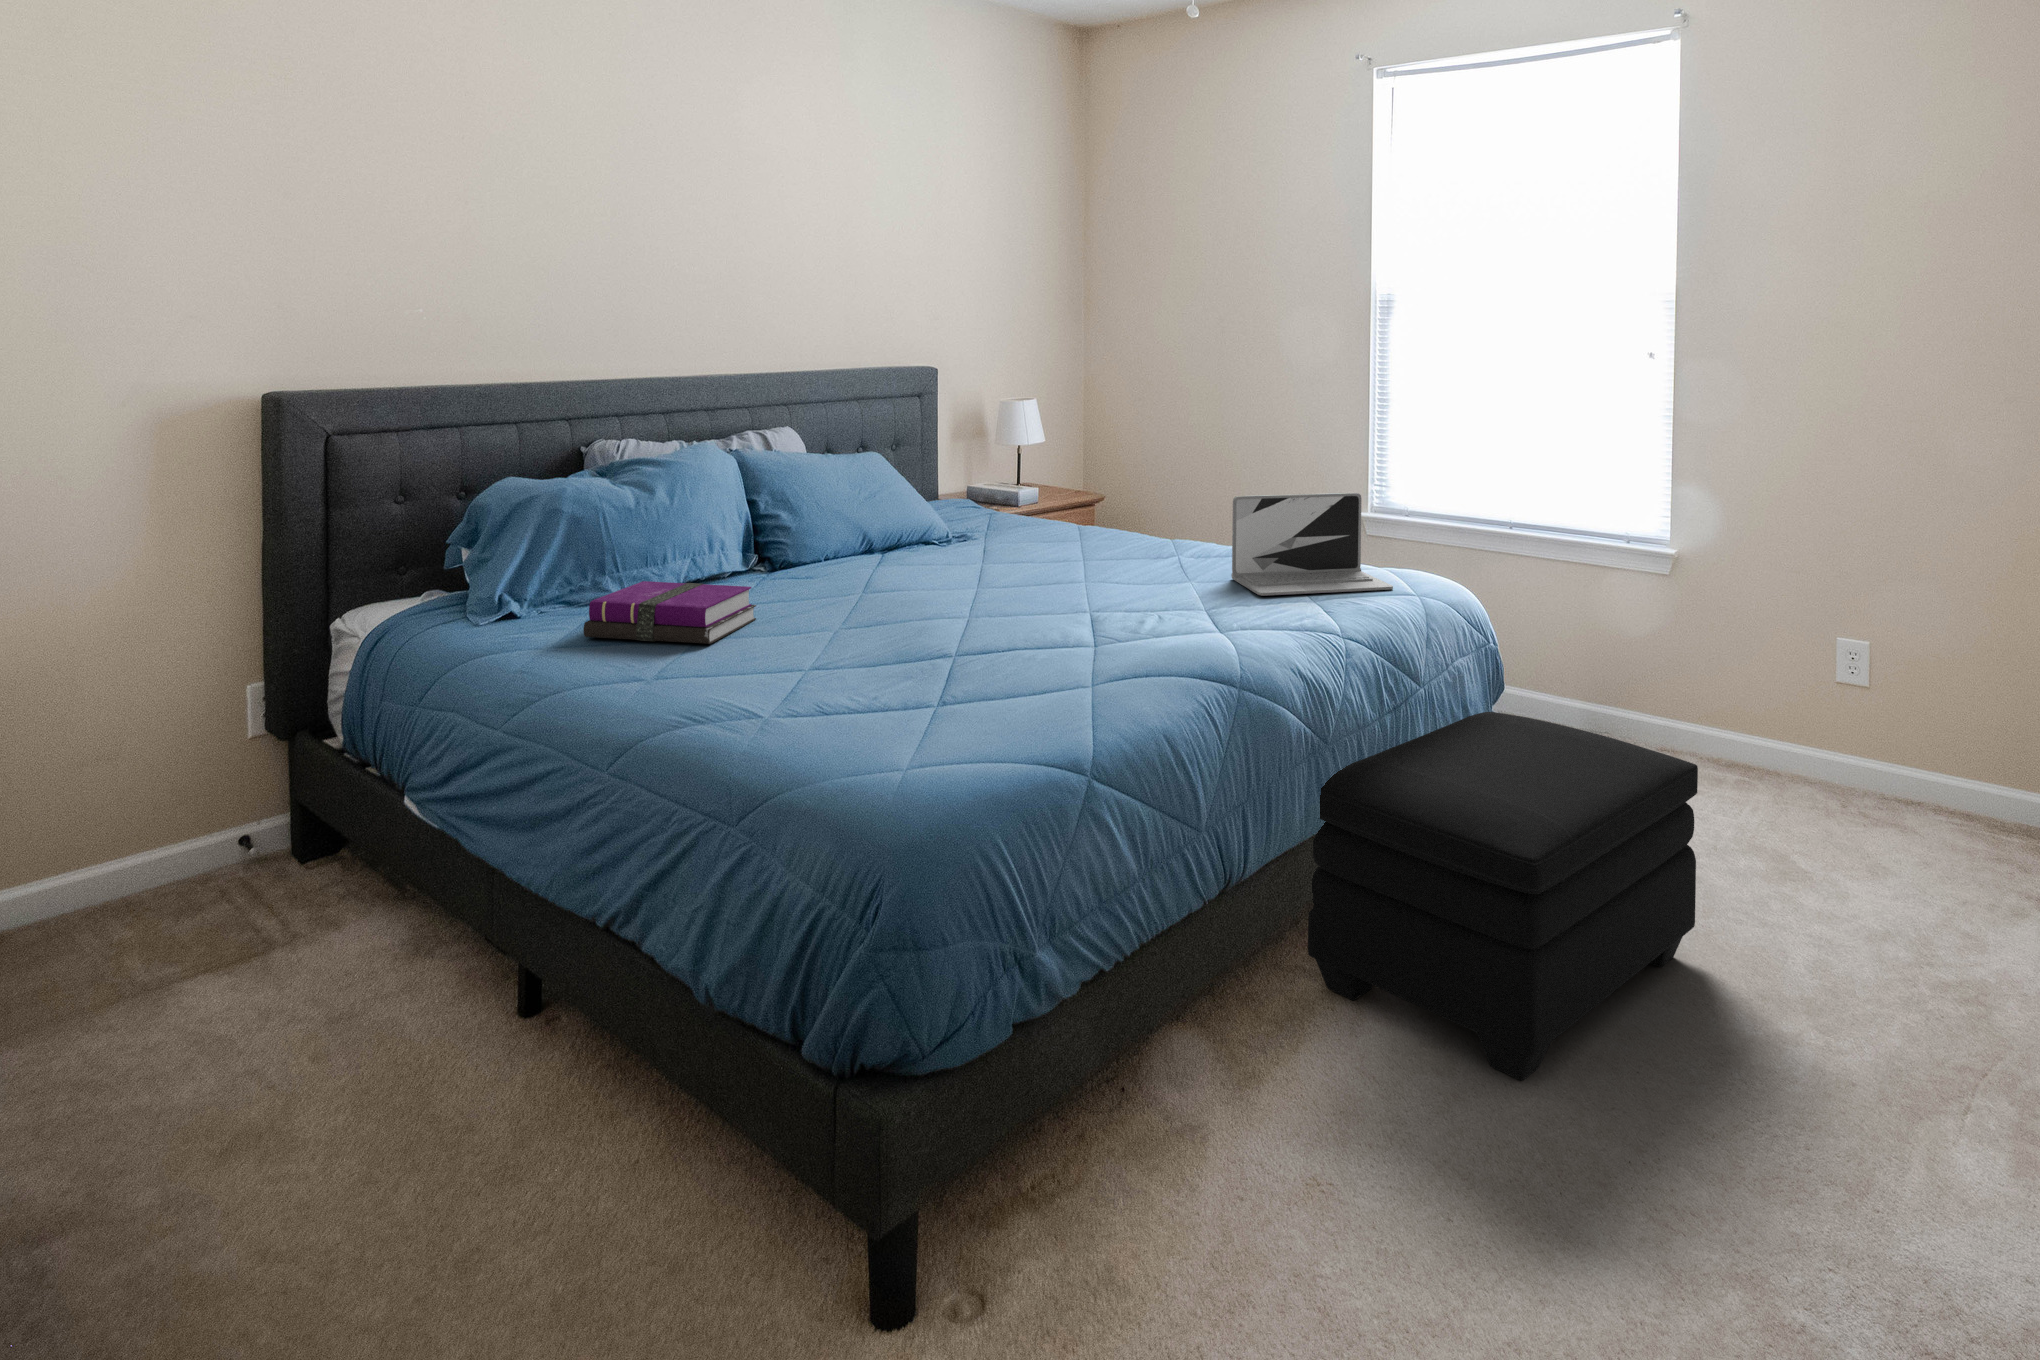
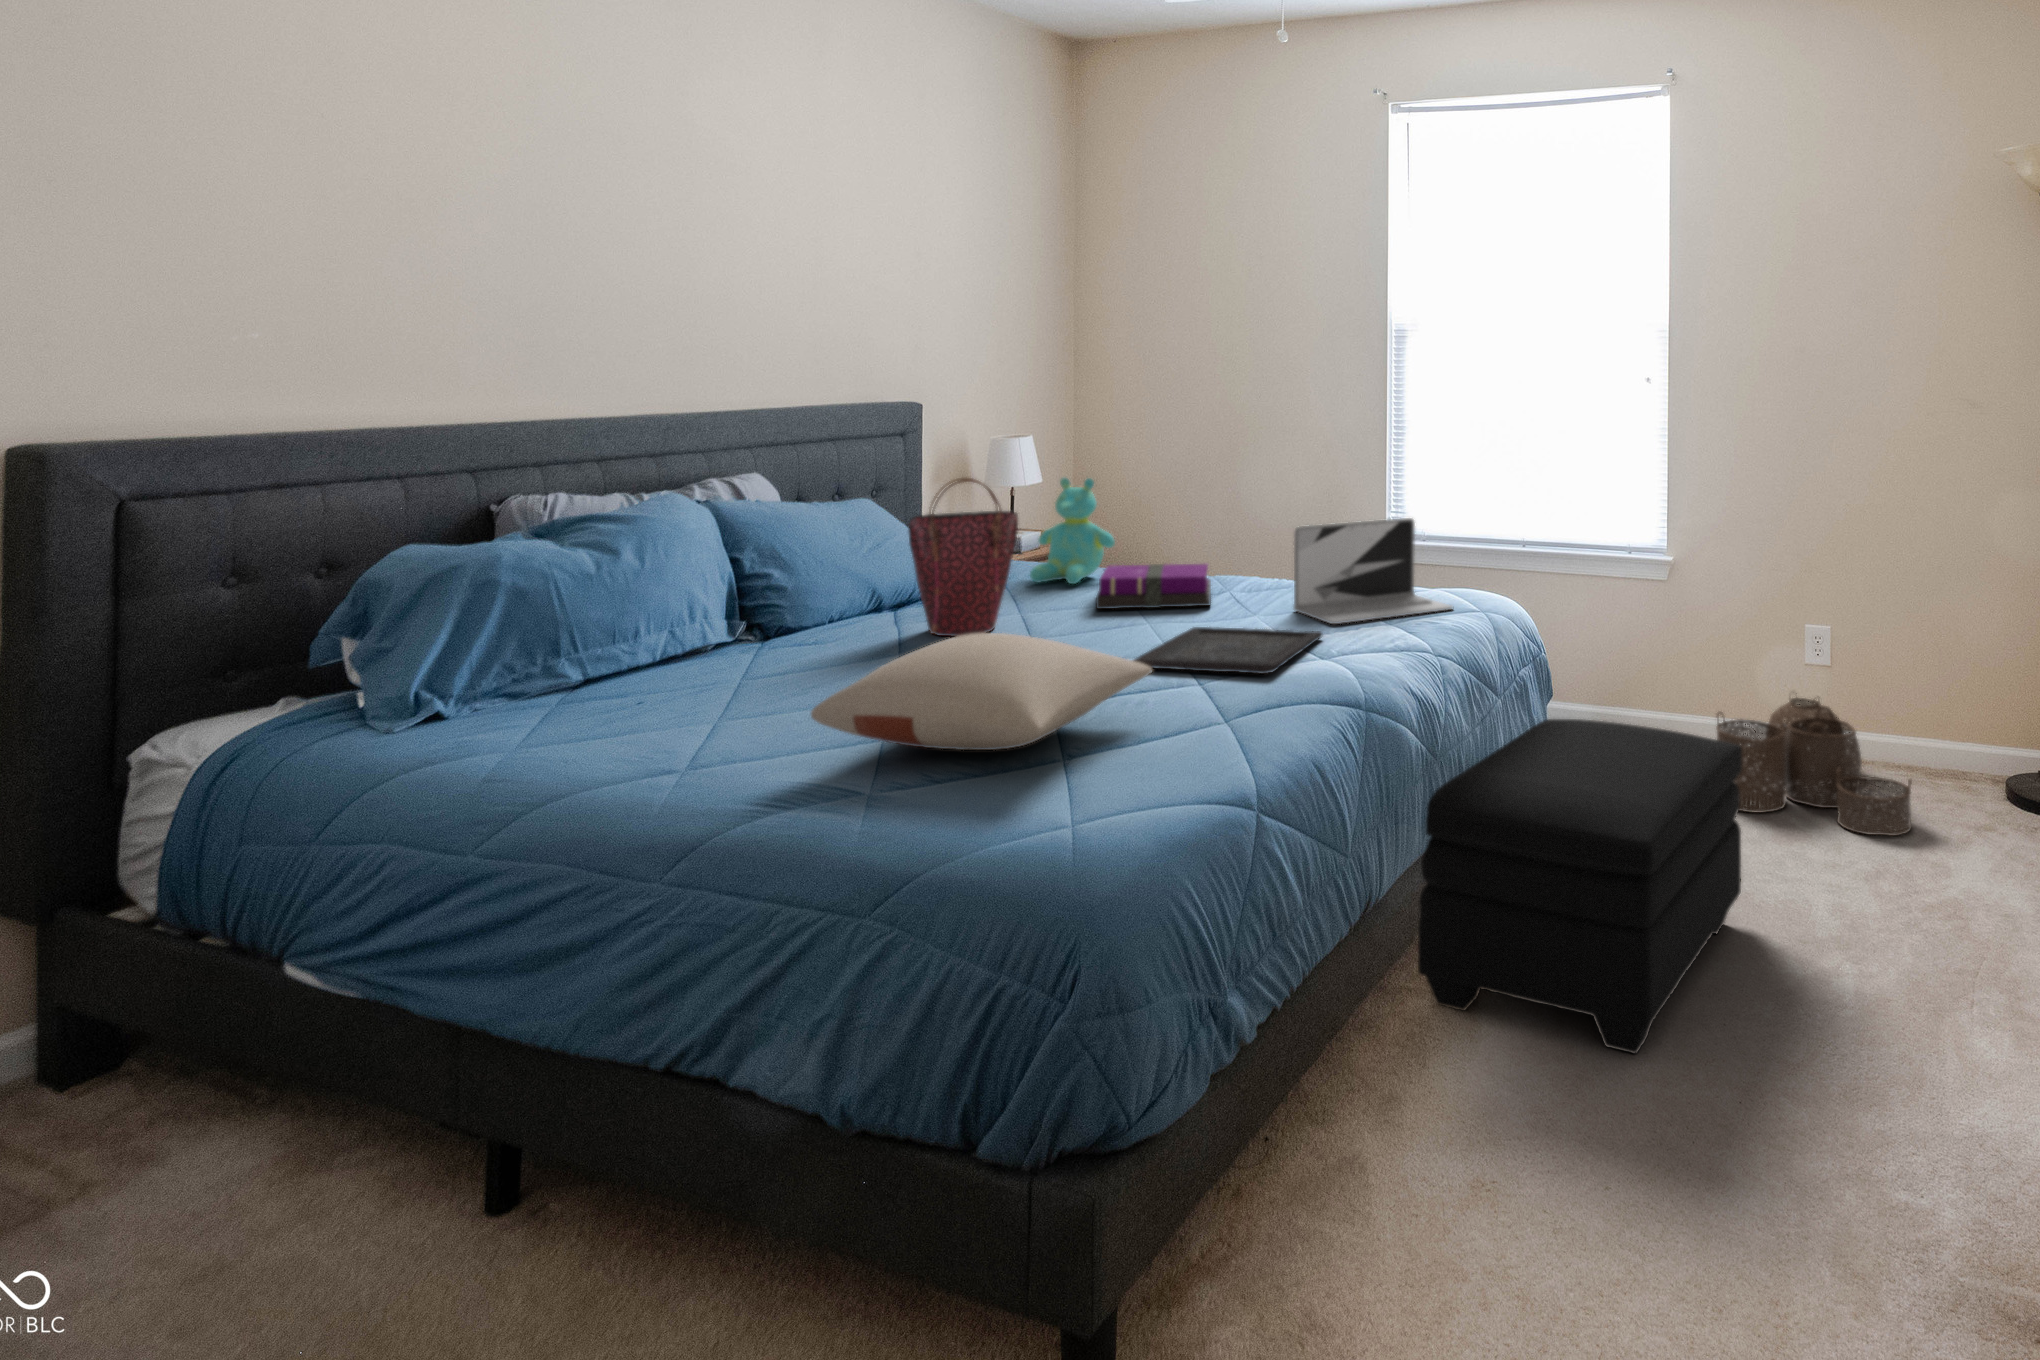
handbag: none [882,437,978,580] -> present [909,477,1018,636]
teddy bear: none [1010,438,1087,538] -> present [1030,478,1115,584]
notebook: present [584,581,756,644] -> present [1096,564,1211,609]
pillow: none [734,582,1040,688] -> present [811,633,1153,750]
tray: none [1048,588,1243,640] -> present [1133,627,1322,674]
woven basket: none [1712,707,1951,889] -> present [1716,697,1912,836]

